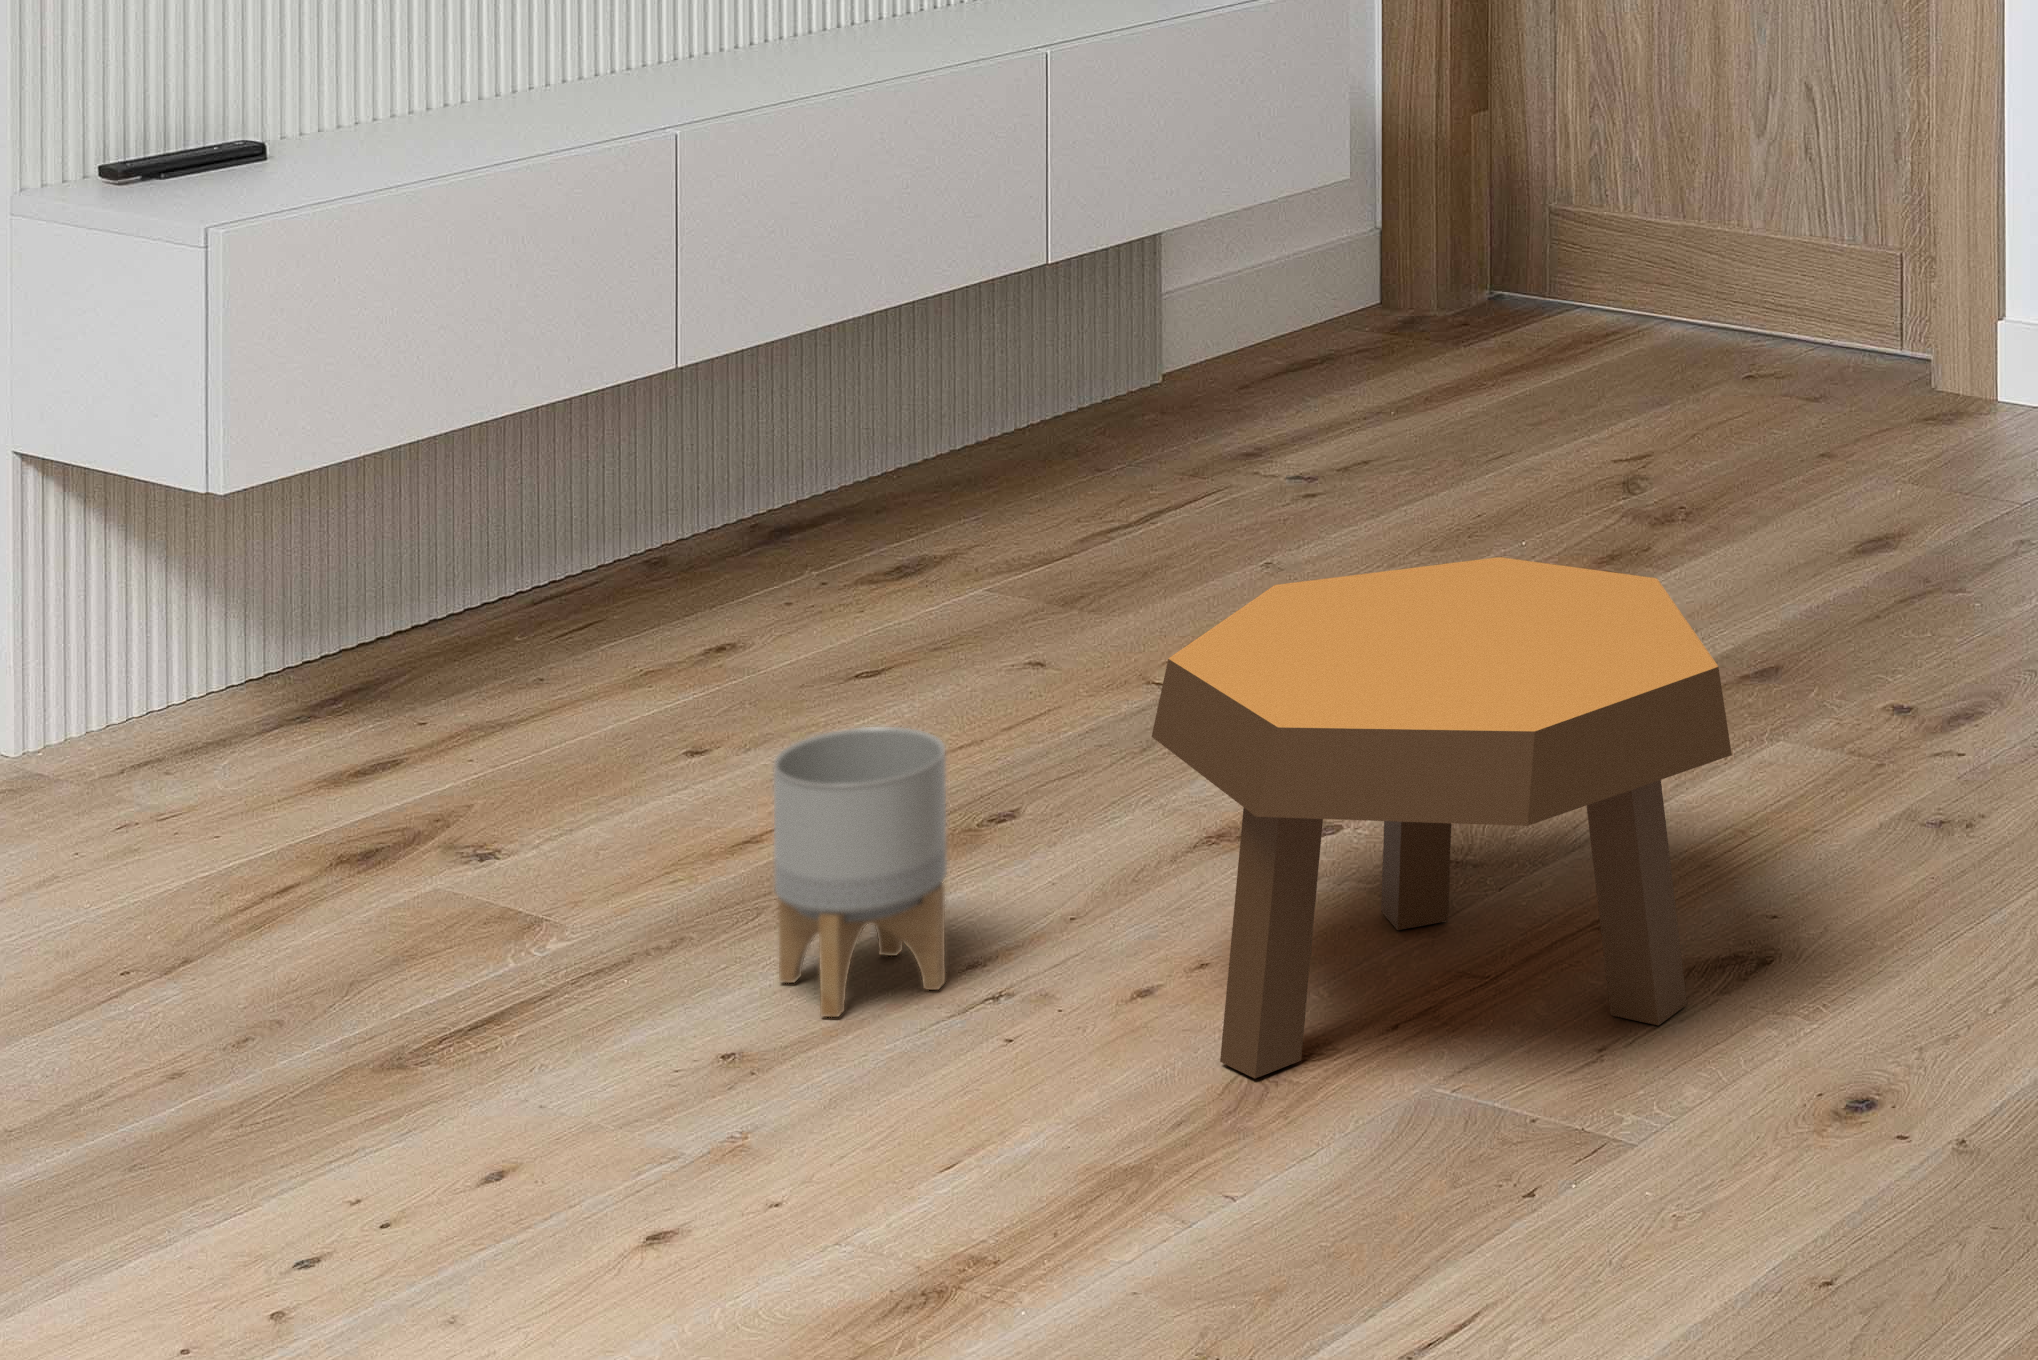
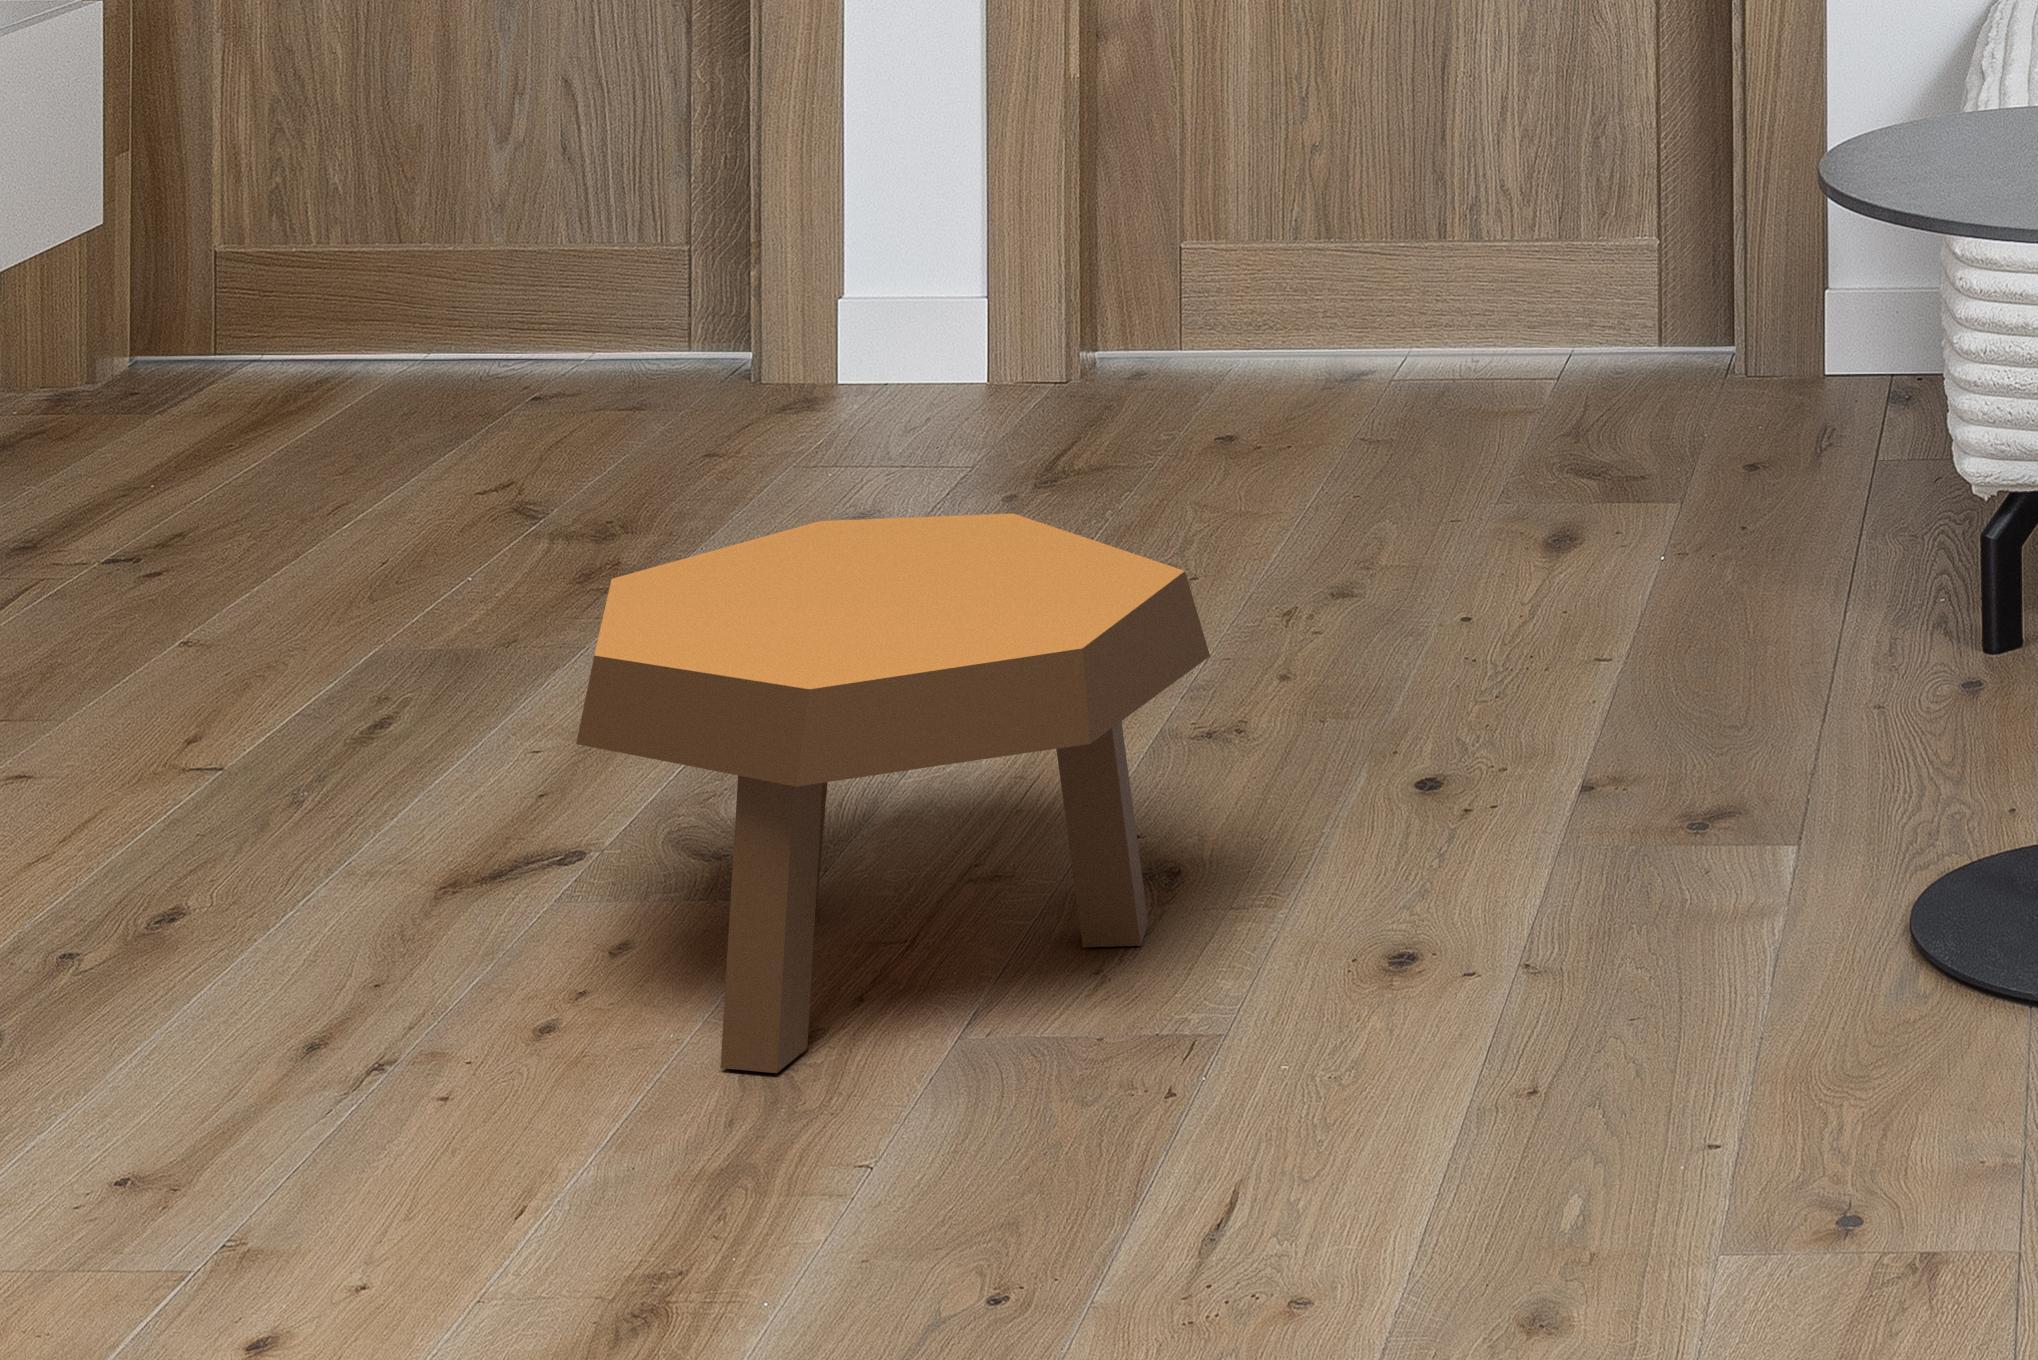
planter: present [773,727,947,1017] -> none [103,795,311,1128]

